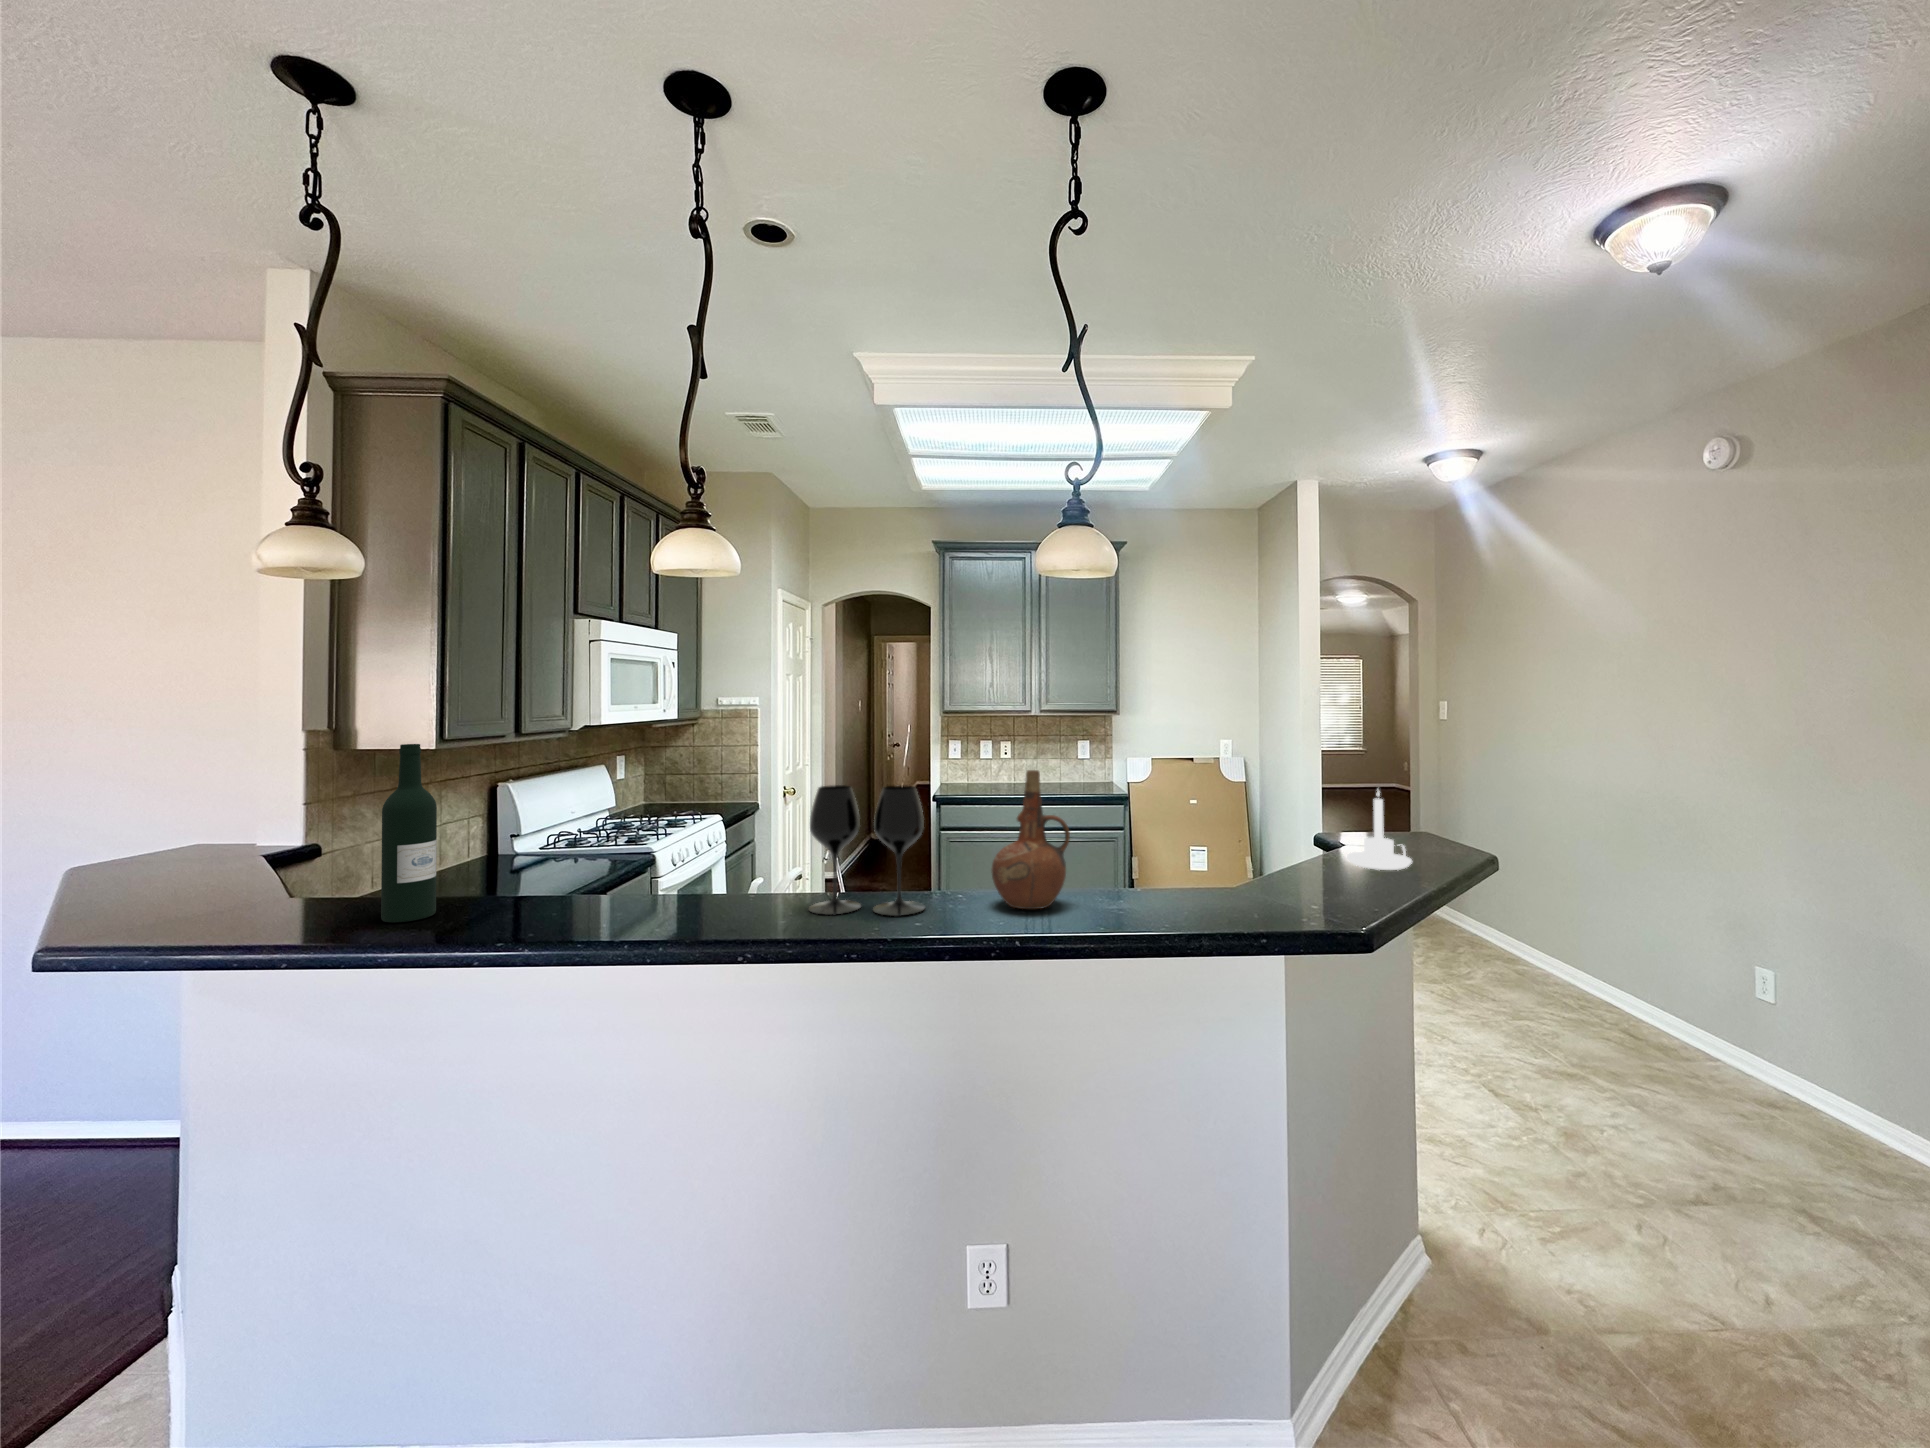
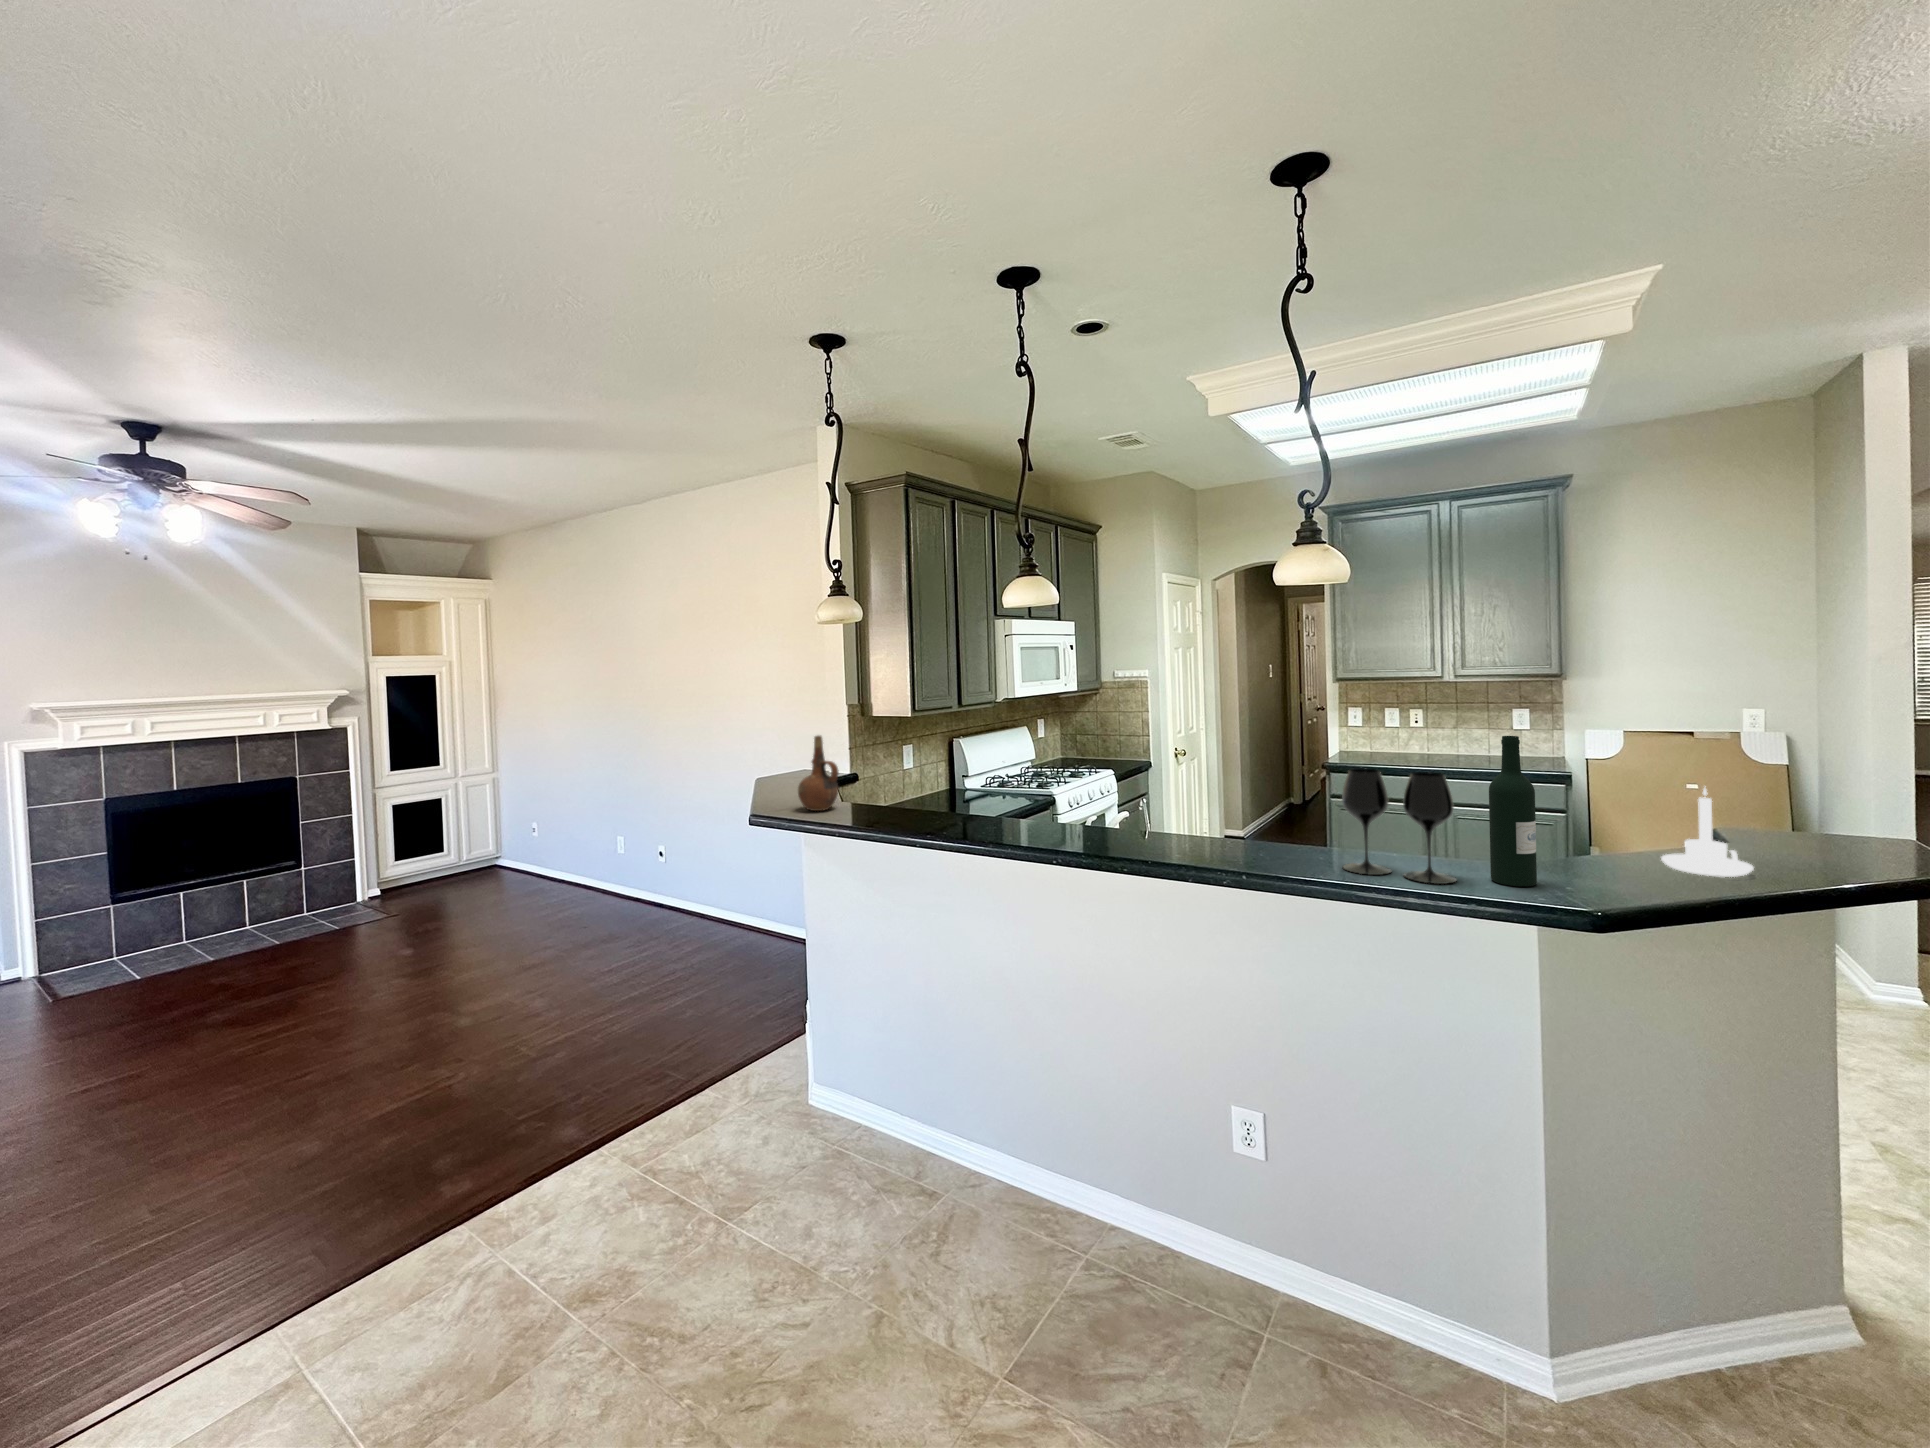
wine bottle: present [381,744,437,922] -> present [1489,736,1537,886]
ceramic pitcher: present [991,770,1070,909] -> present [798,736,839,811]
wine glass: present [809,785,925,916] -> present [1342,769,1456,884]

